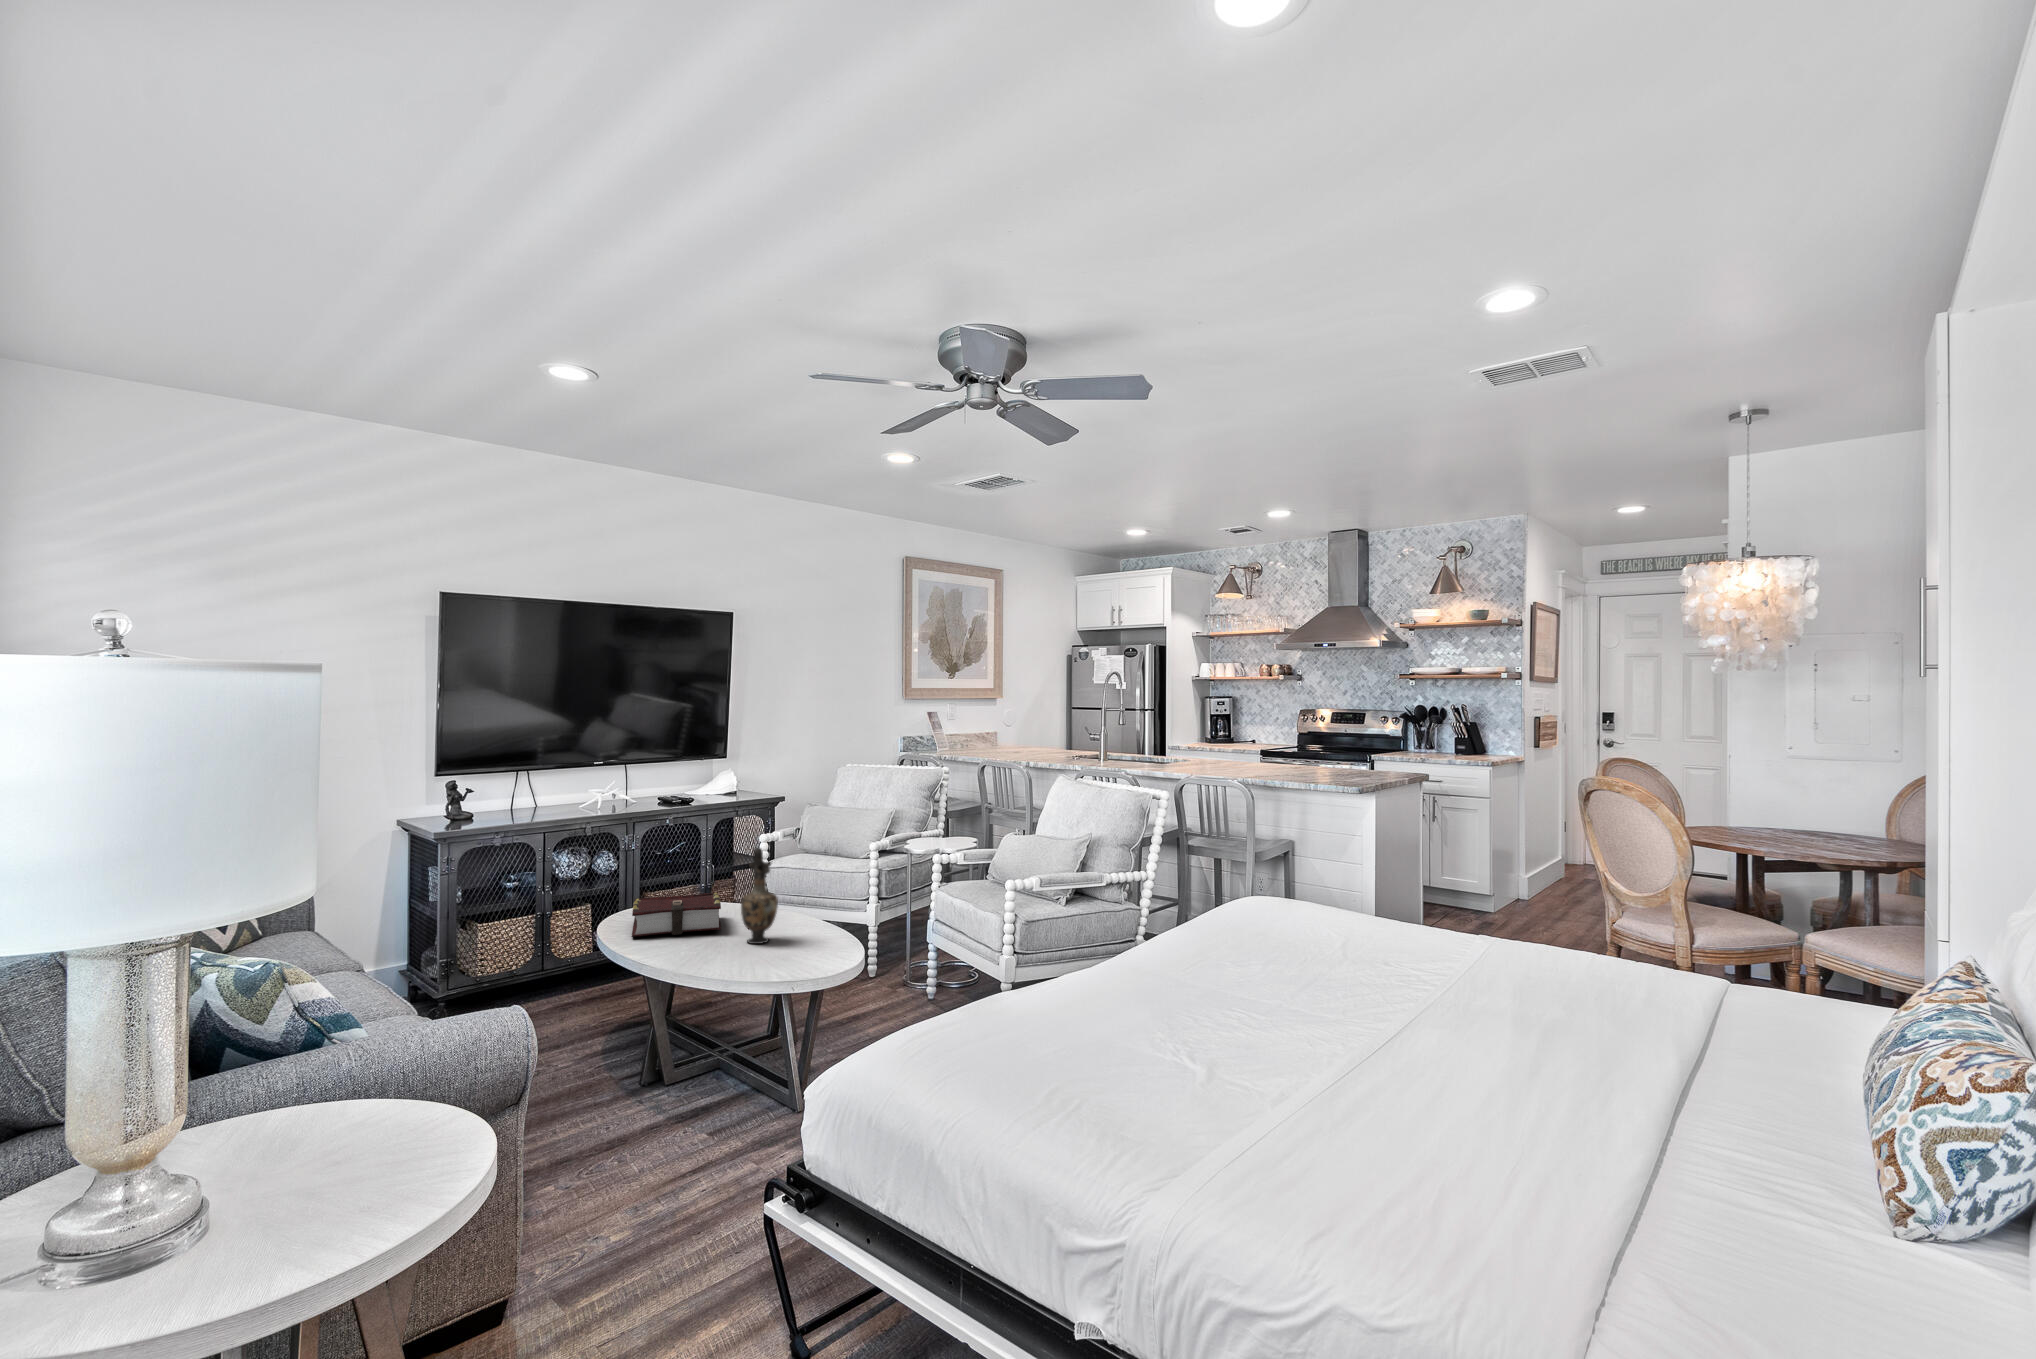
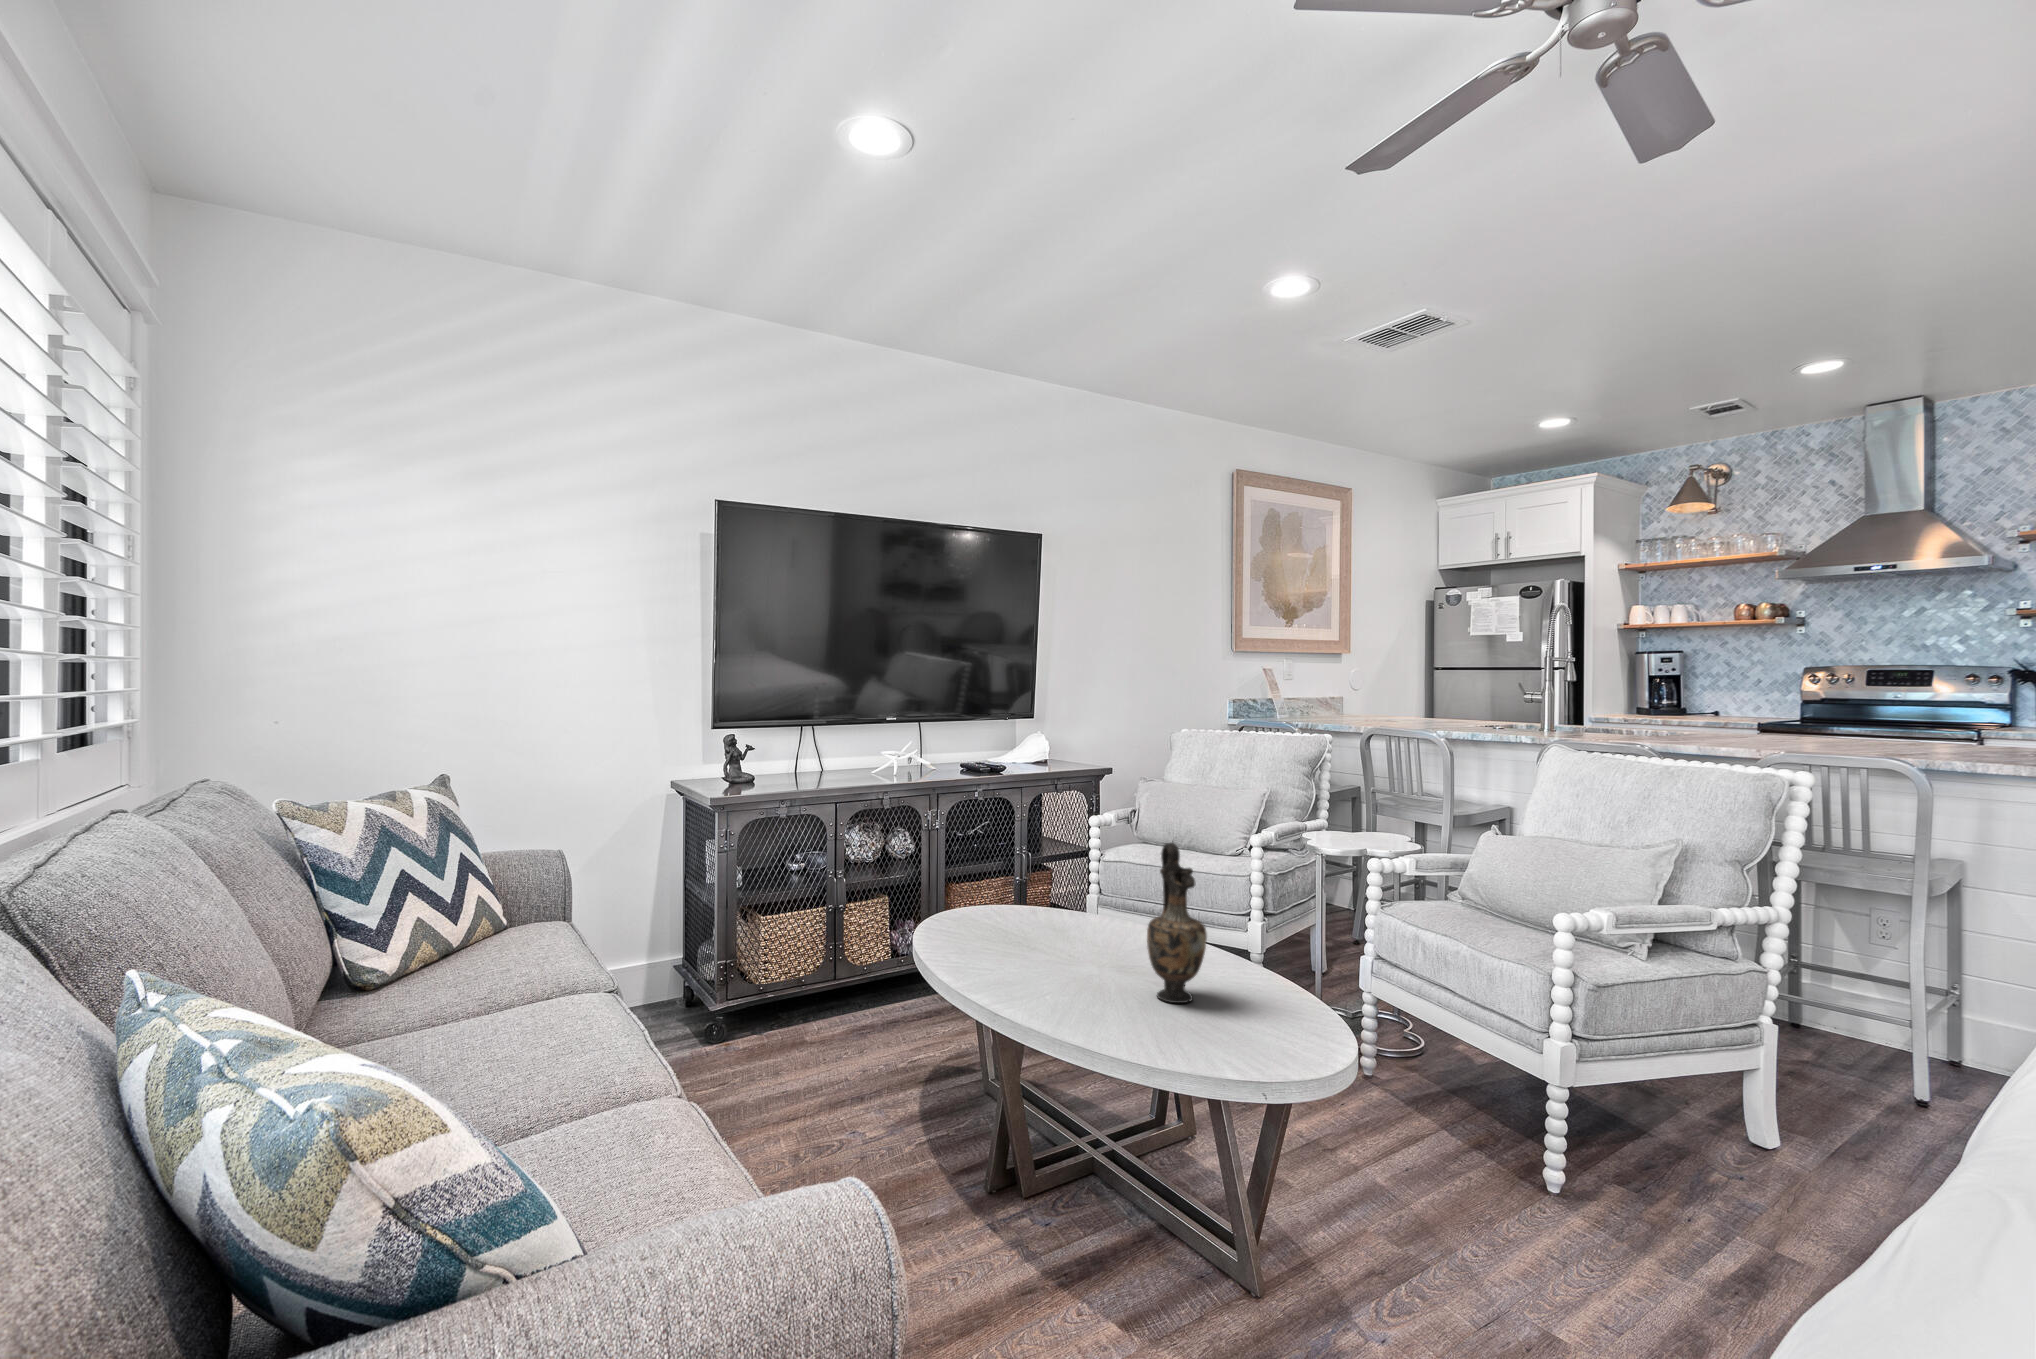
book: present [632,892,721,937] -> none [971,905,1109,974]

